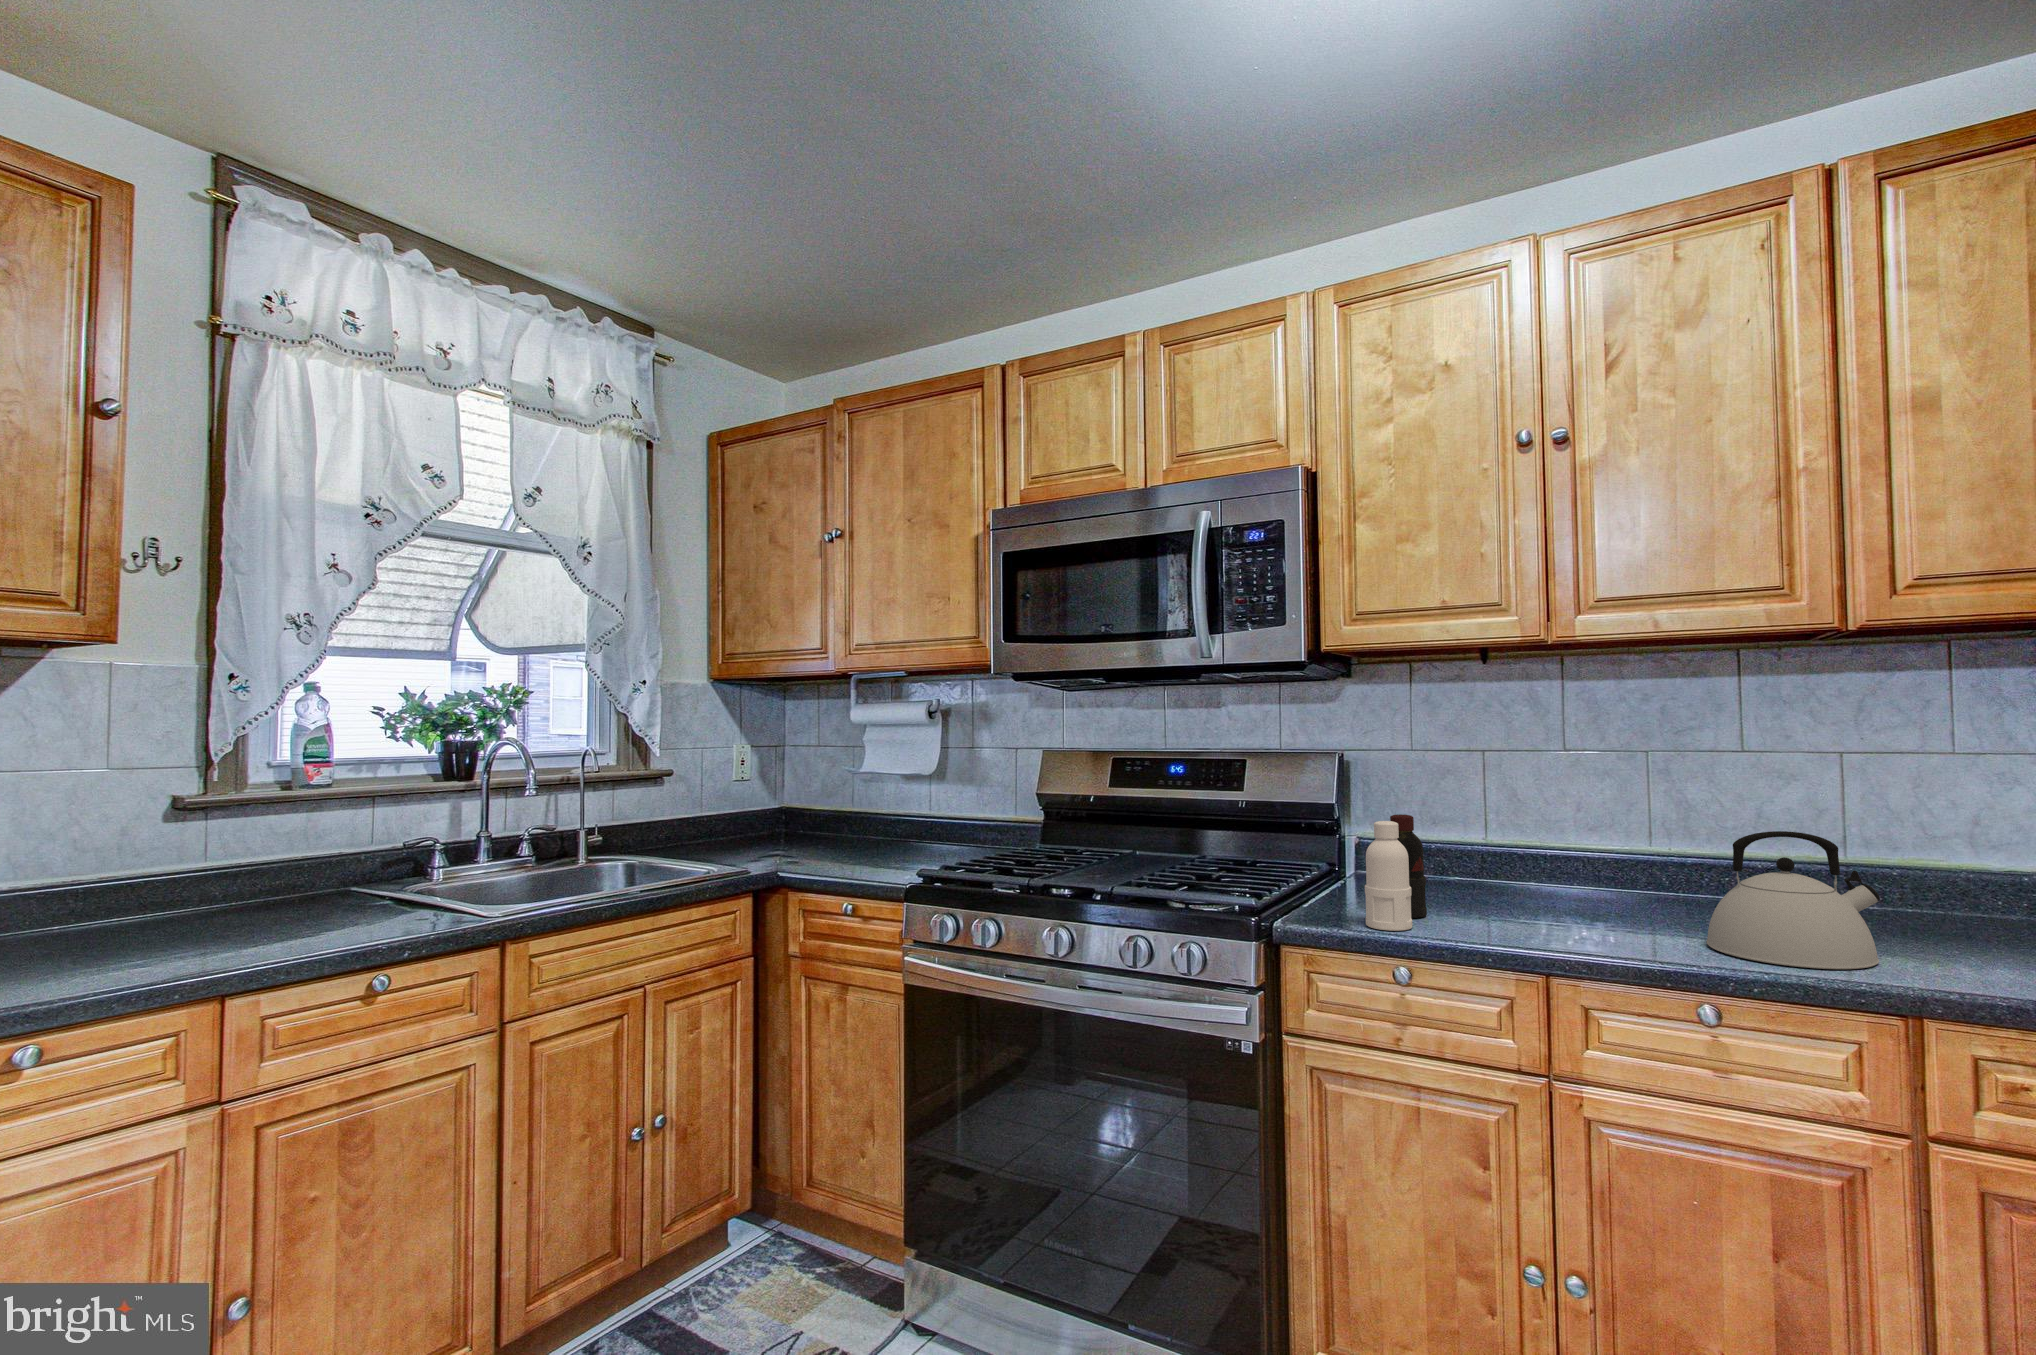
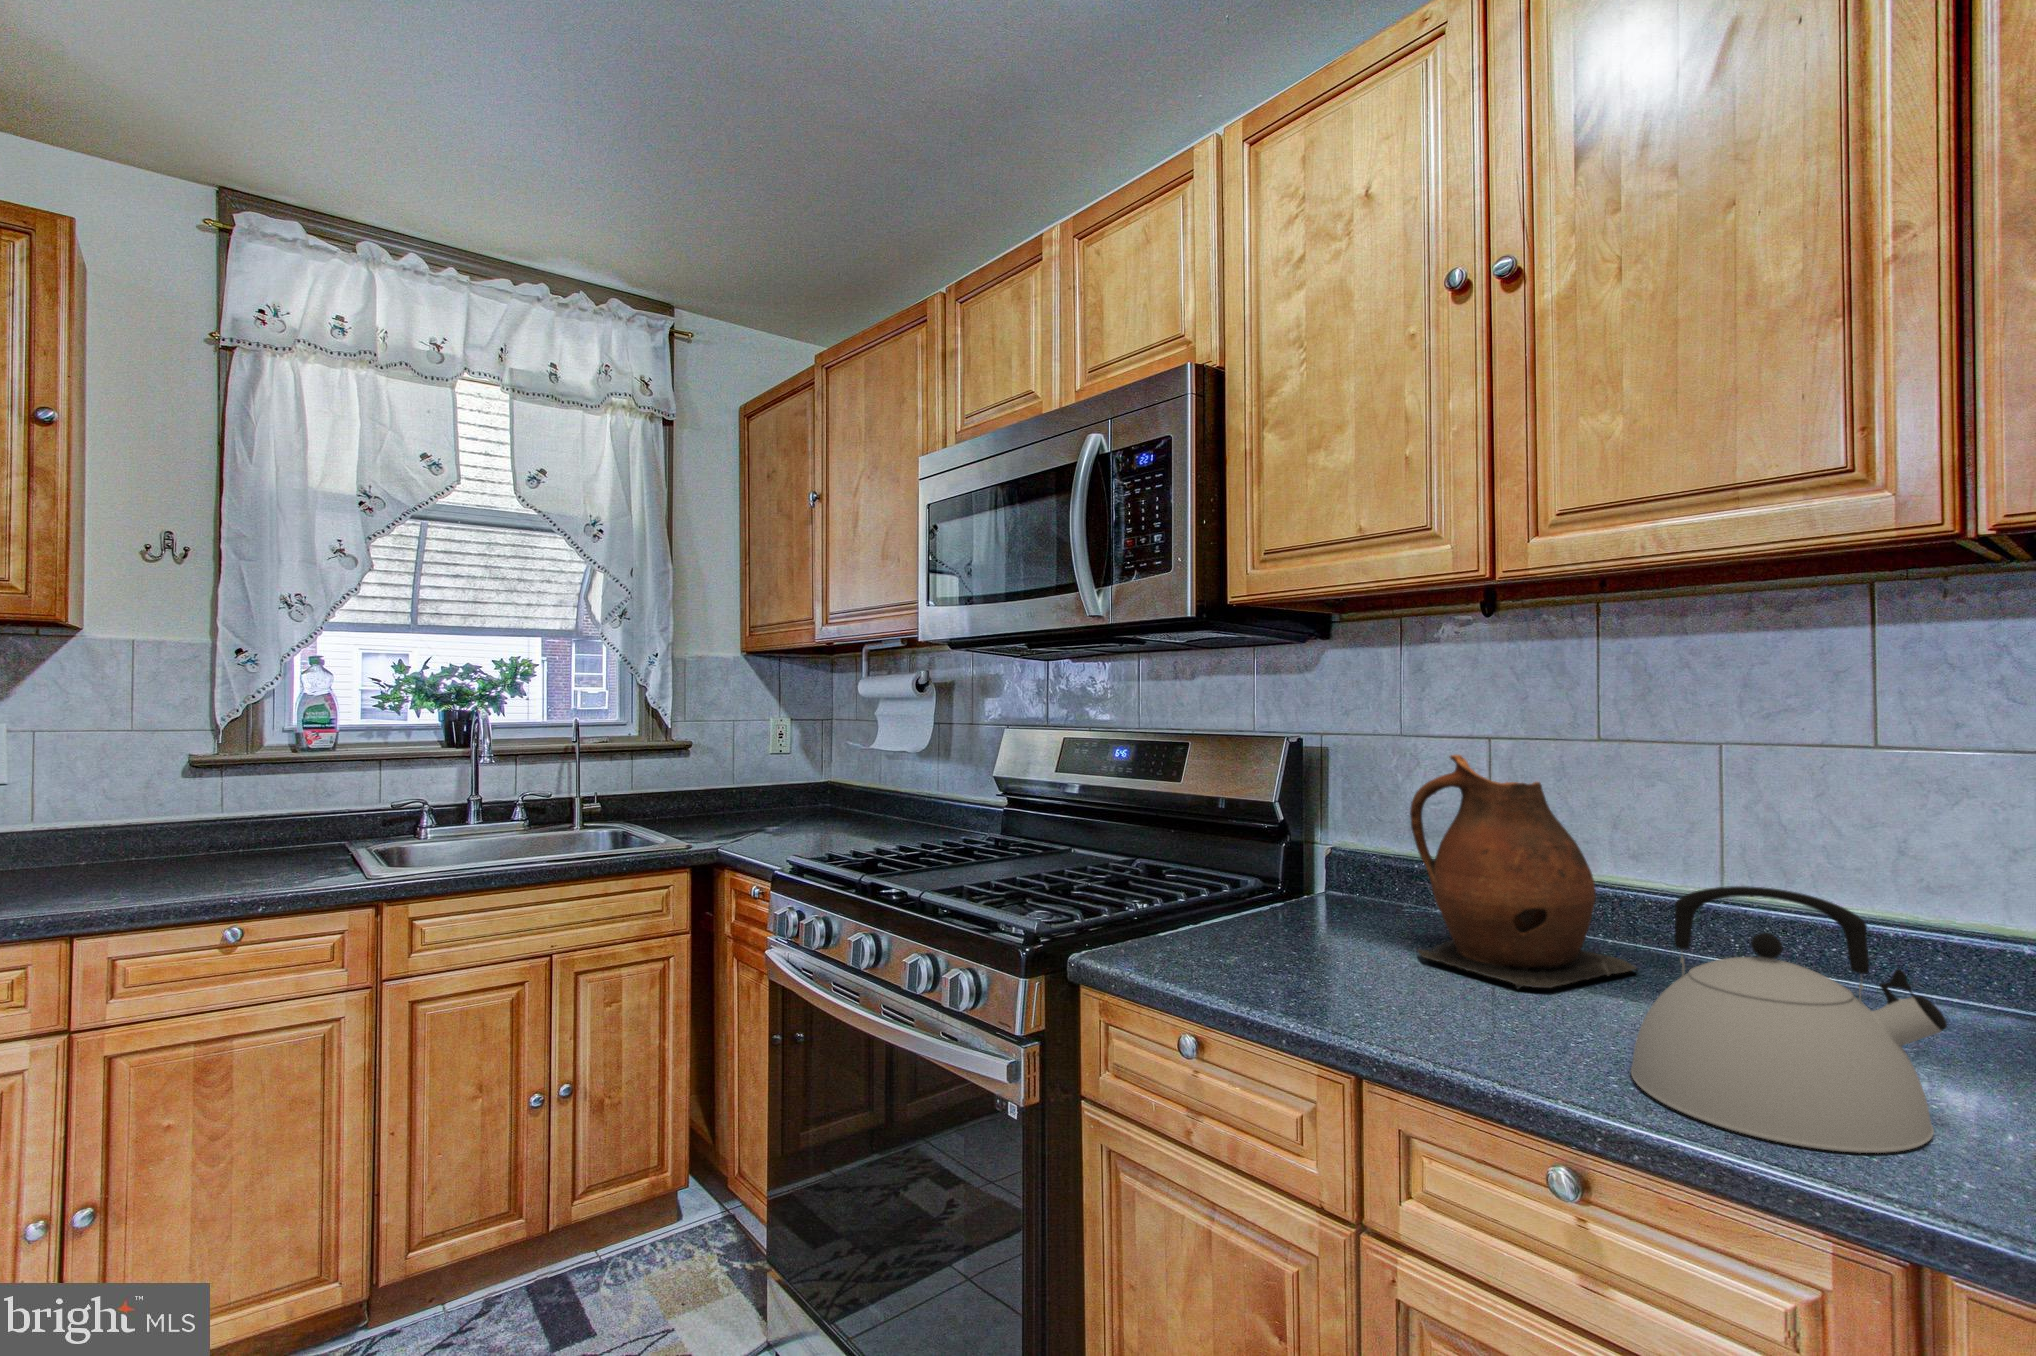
ceramic pitcher: none [1478,761,1625,916] -> present [1410,755,1638,989]
bottle: present [1365,814,1427,931] -> none [1172,824,1292,985]

